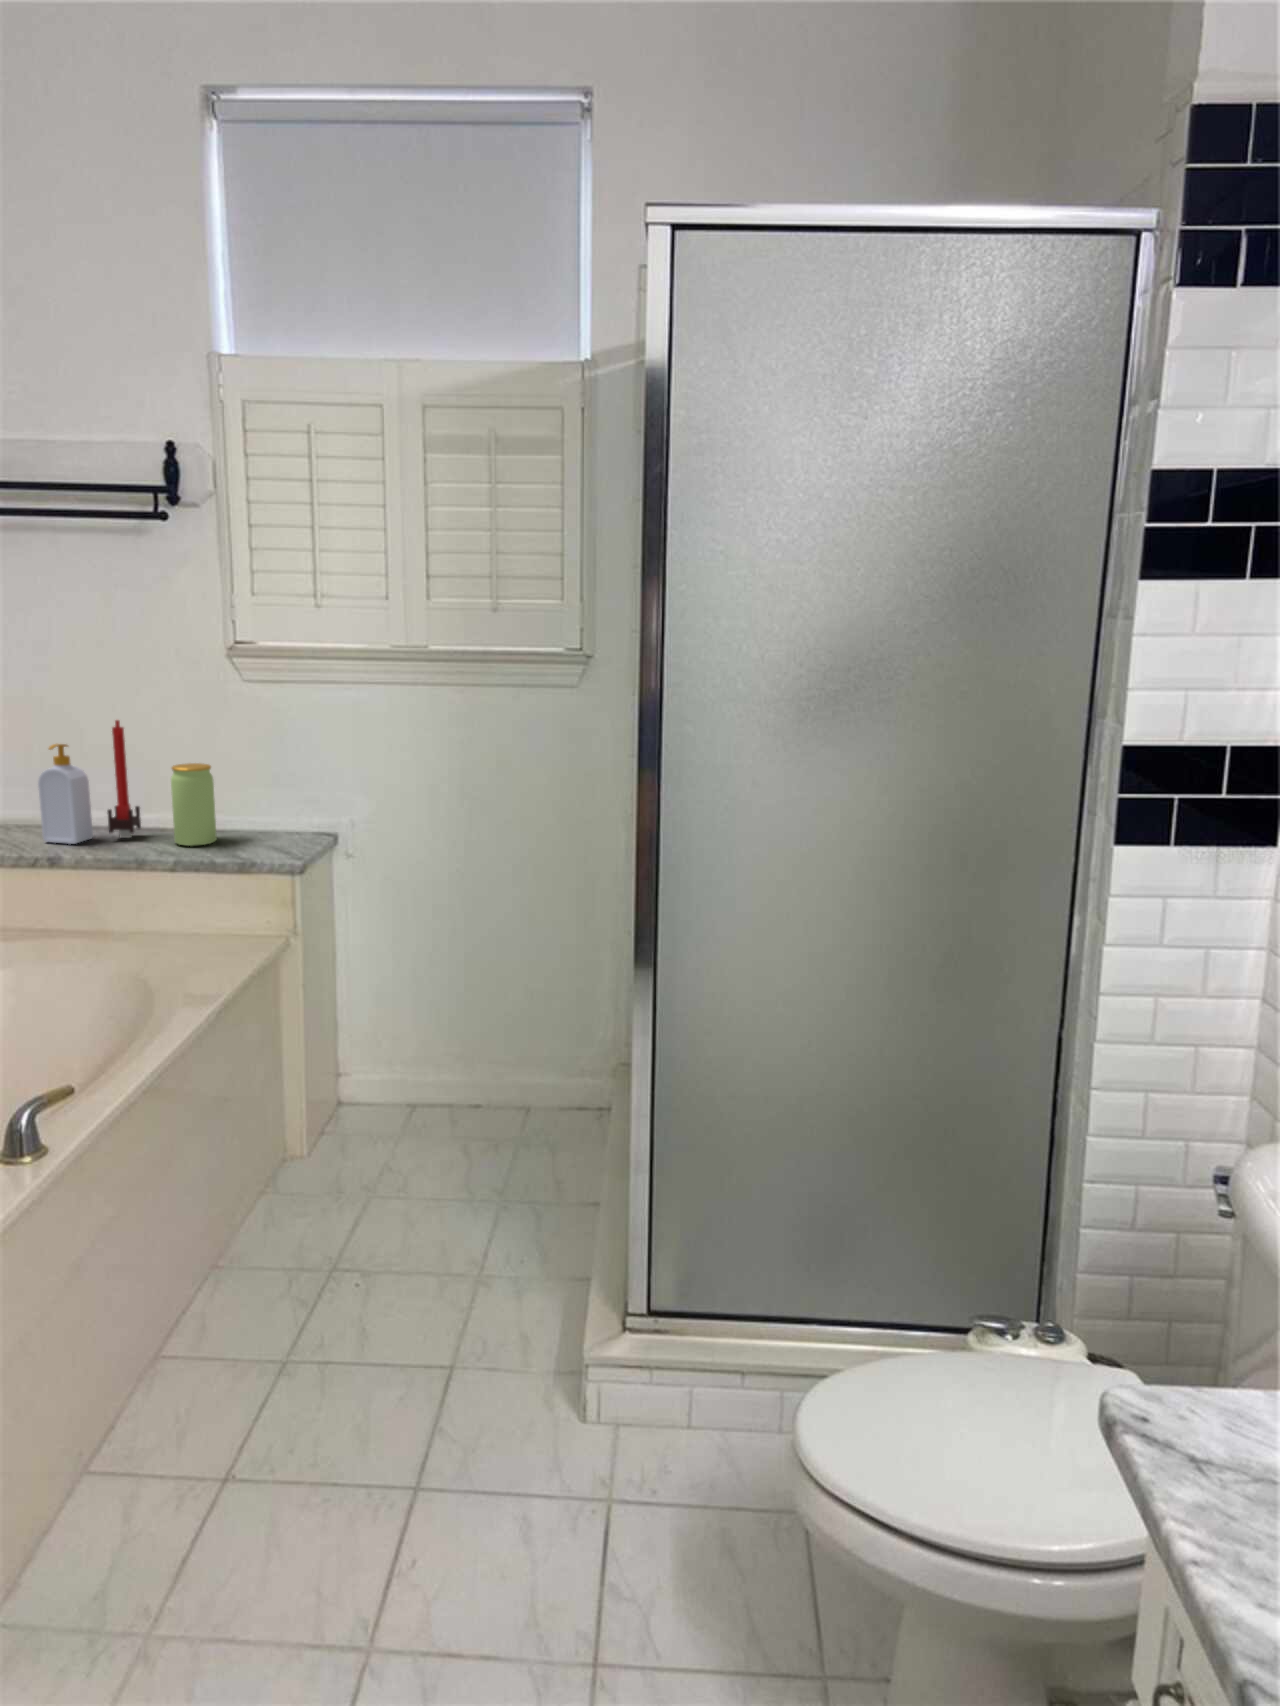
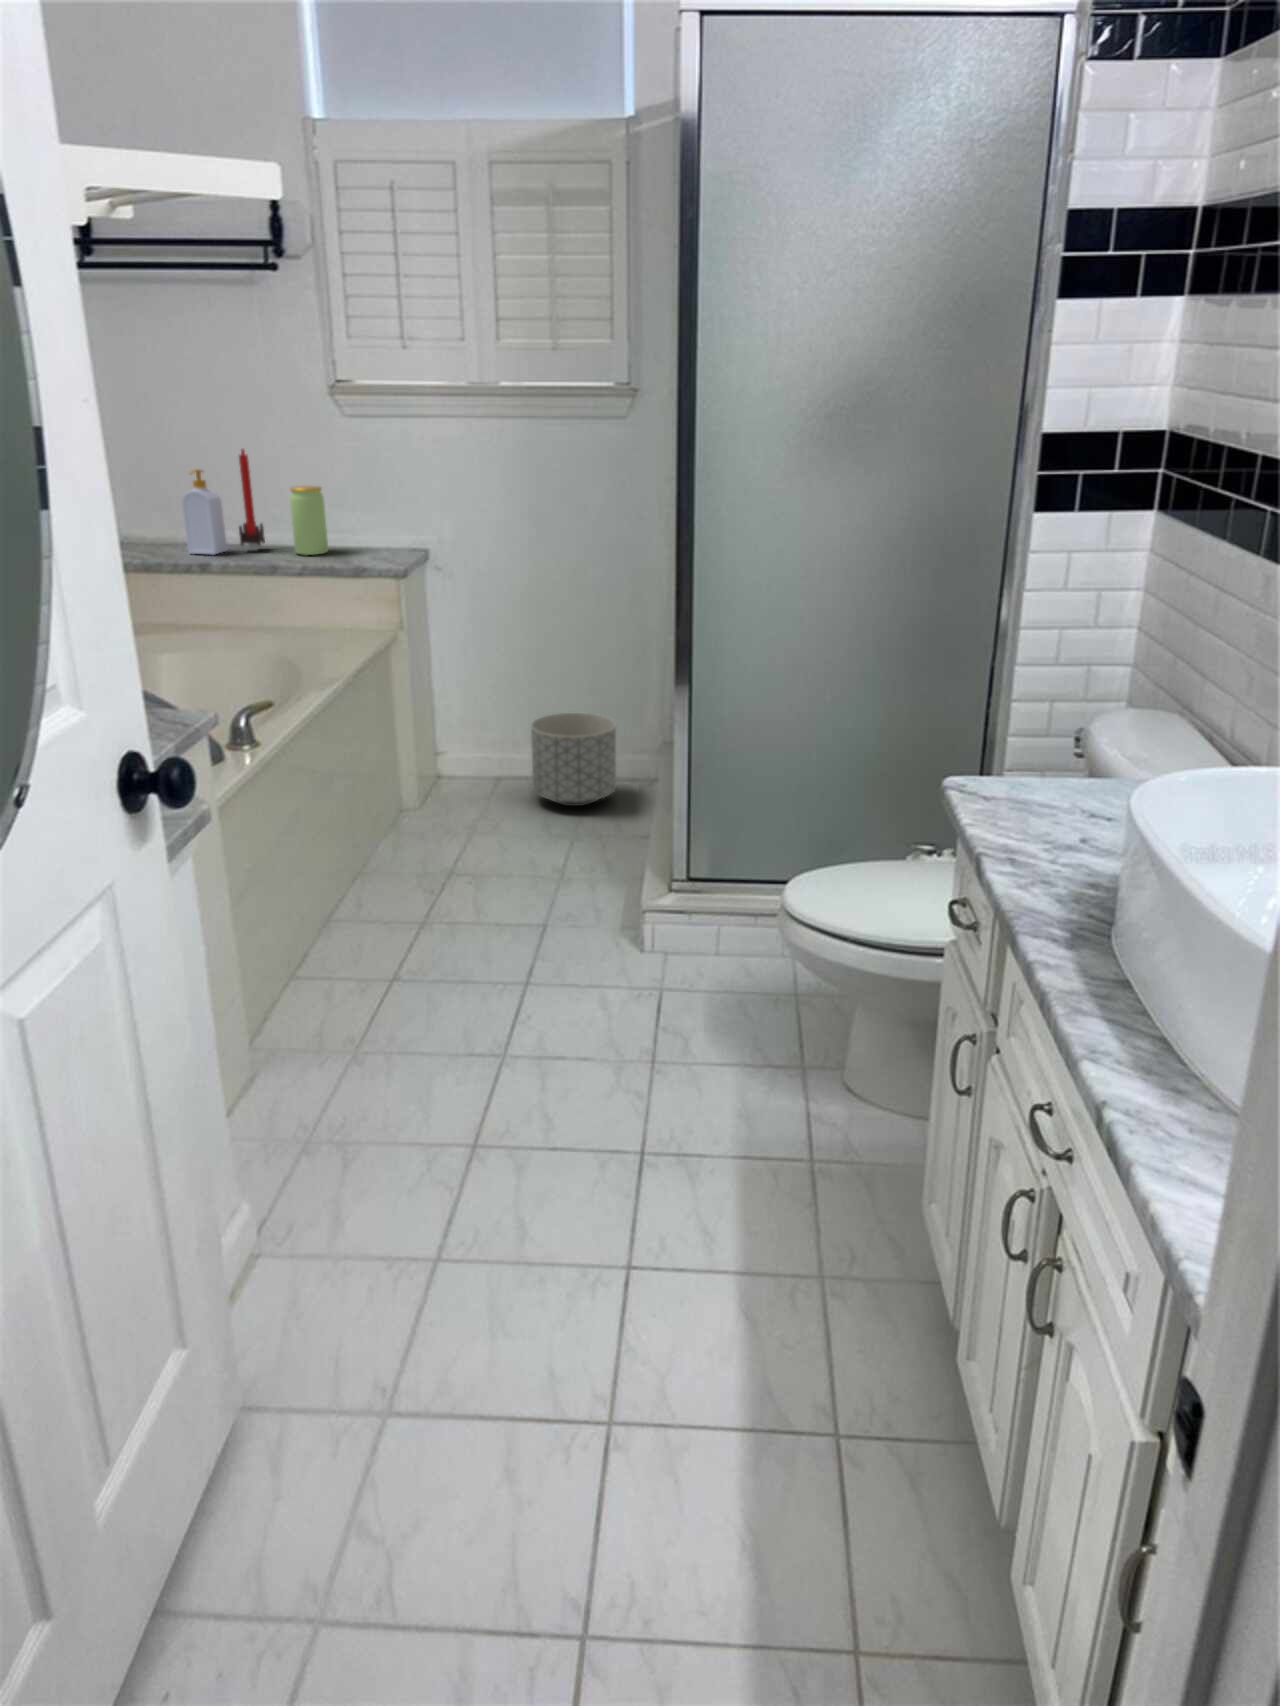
planter: none [458,1033,564,1154] -> present [531,713,616,806]

